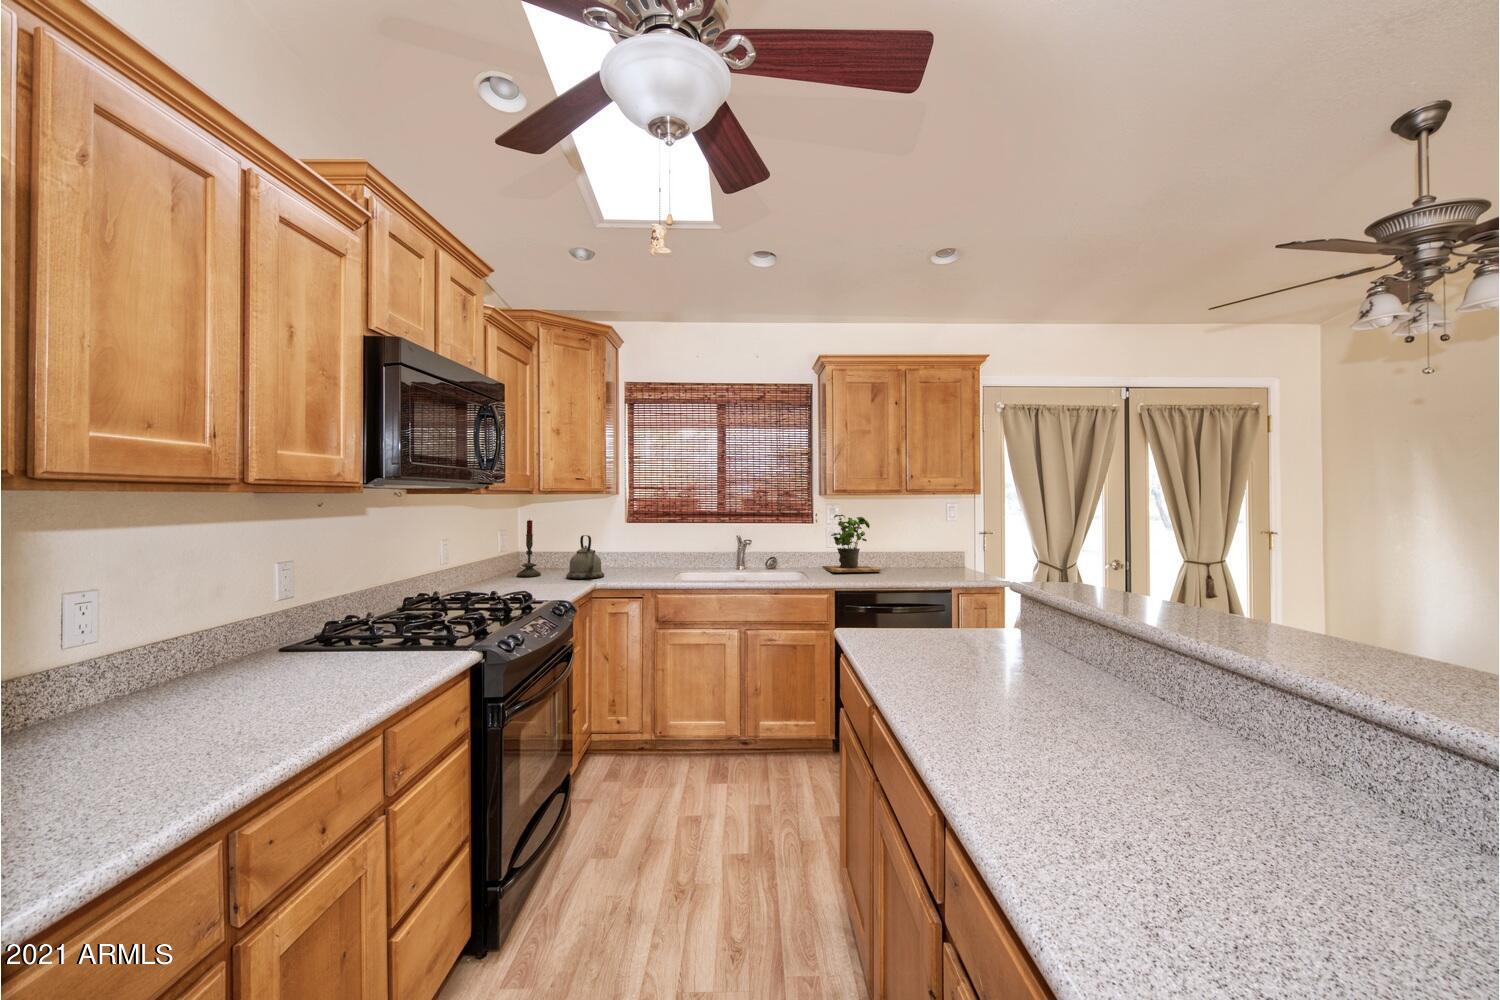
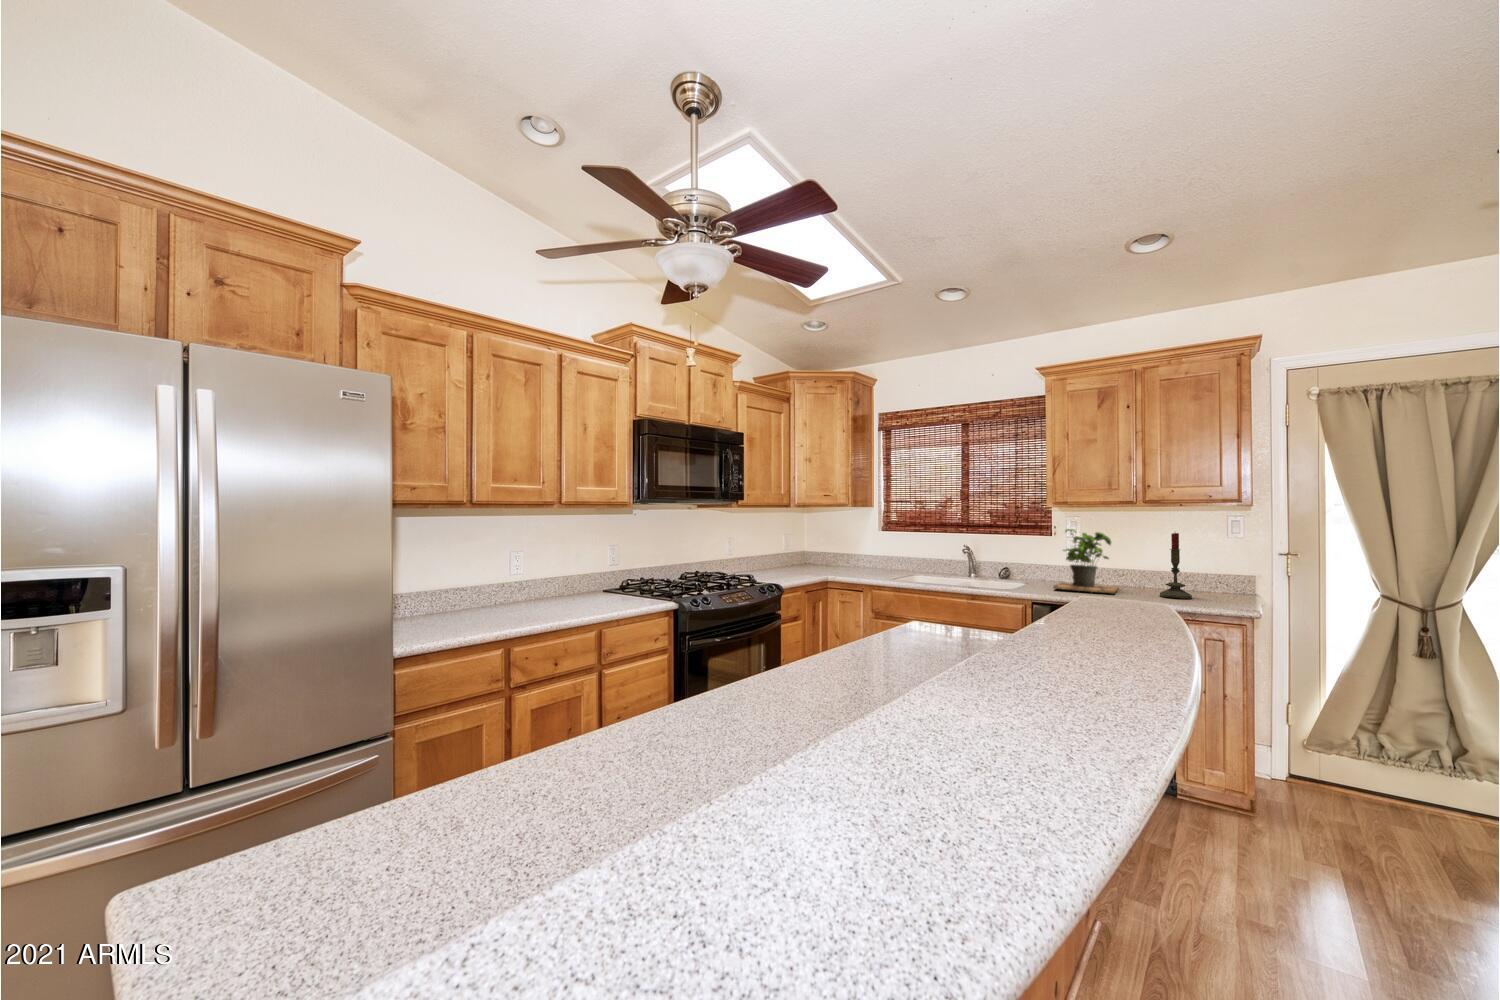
candle: present [517,520,541,577] -> present [1160,533,1192,599]
kettle: present [566,535,604,578] -> none [822,540,851,574]

